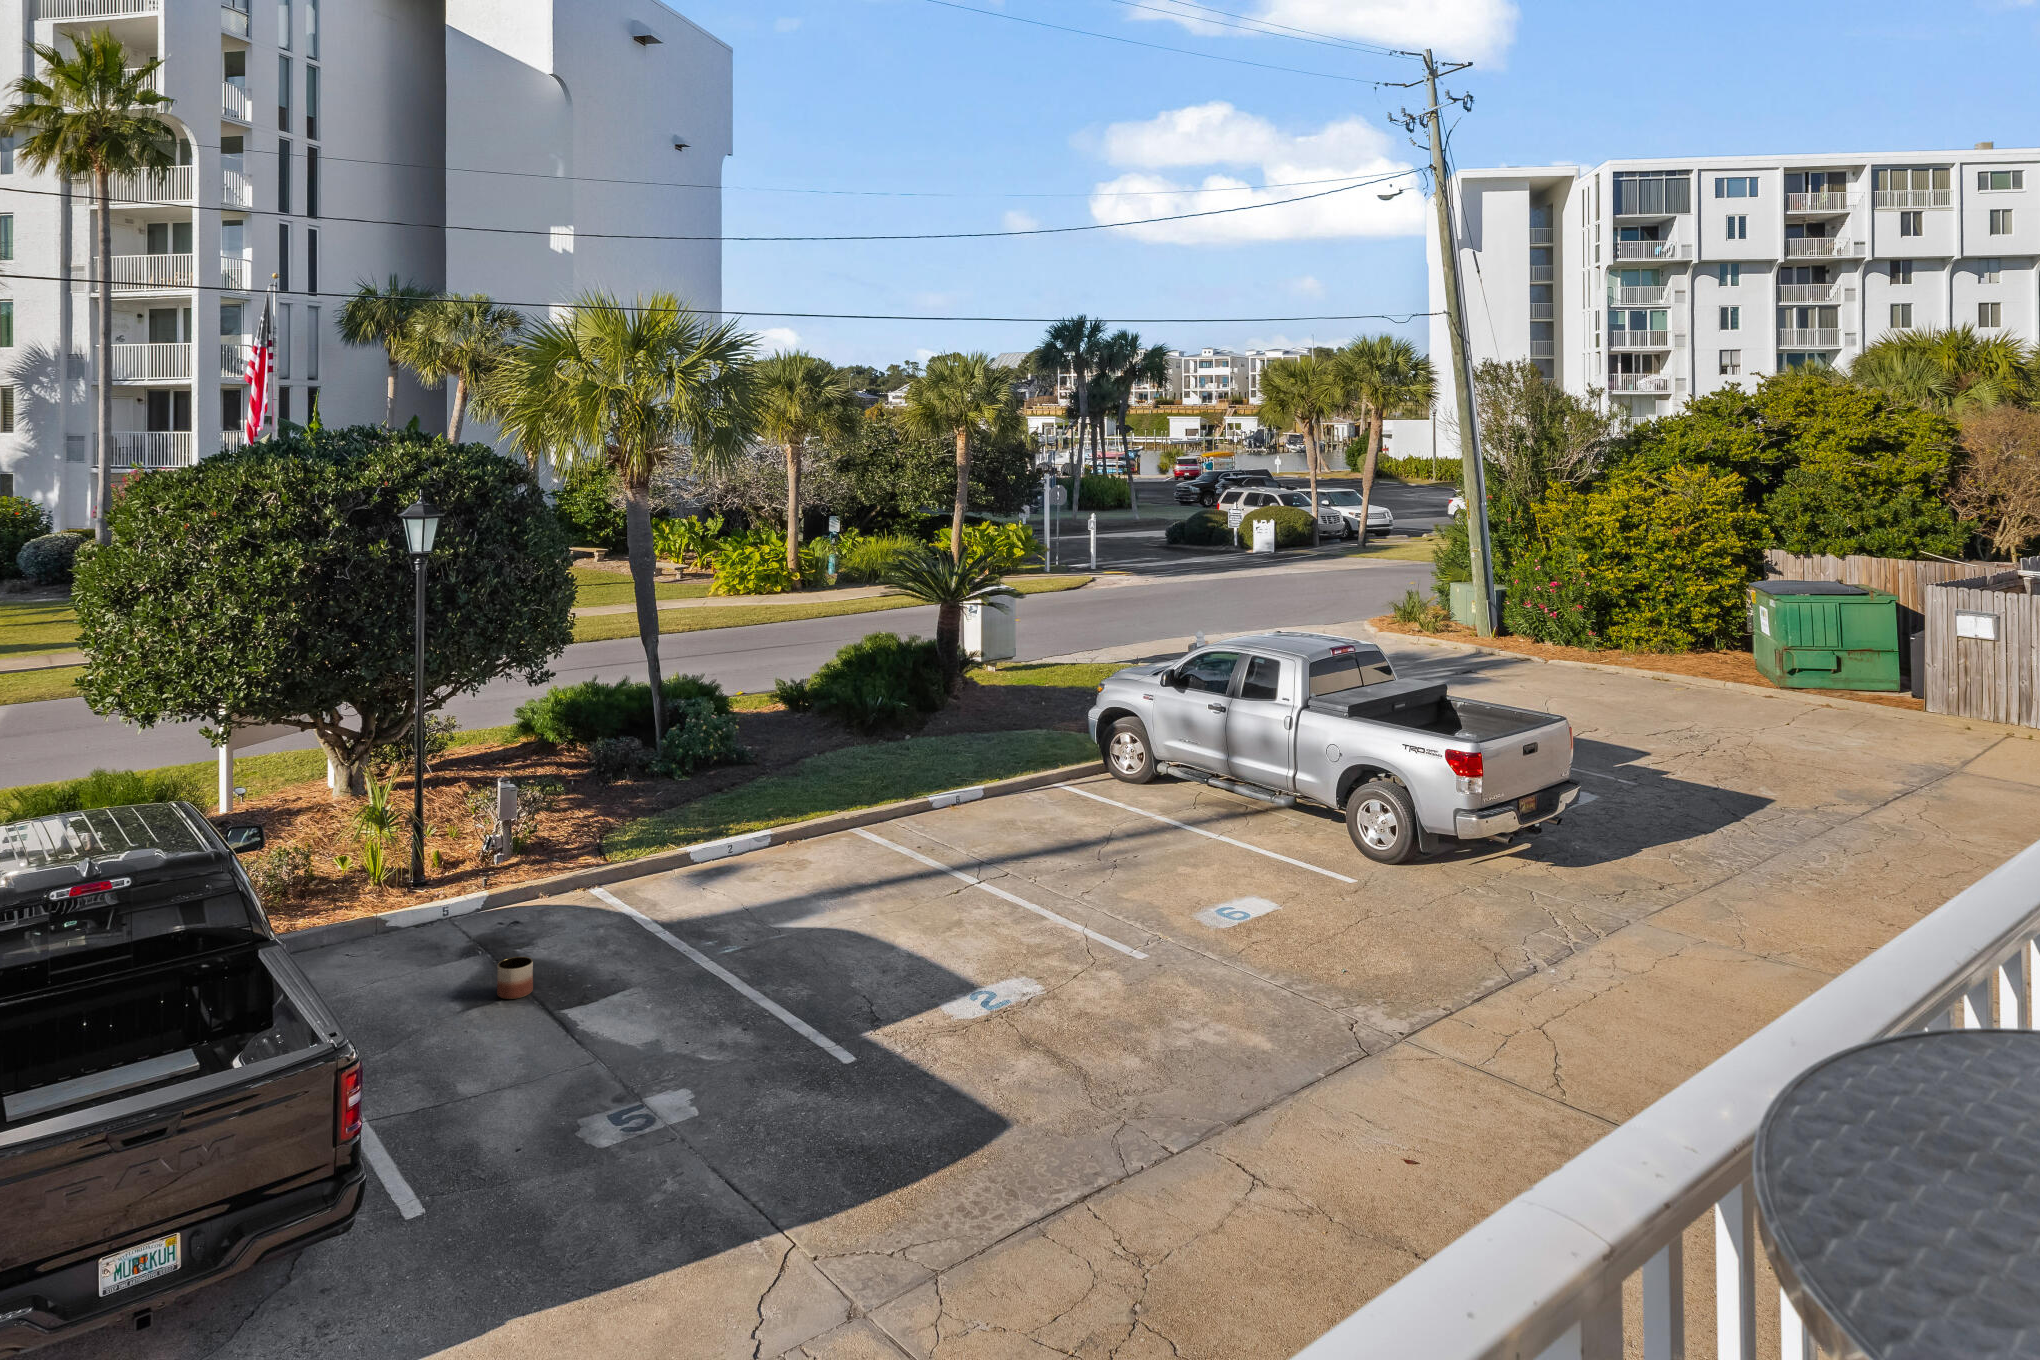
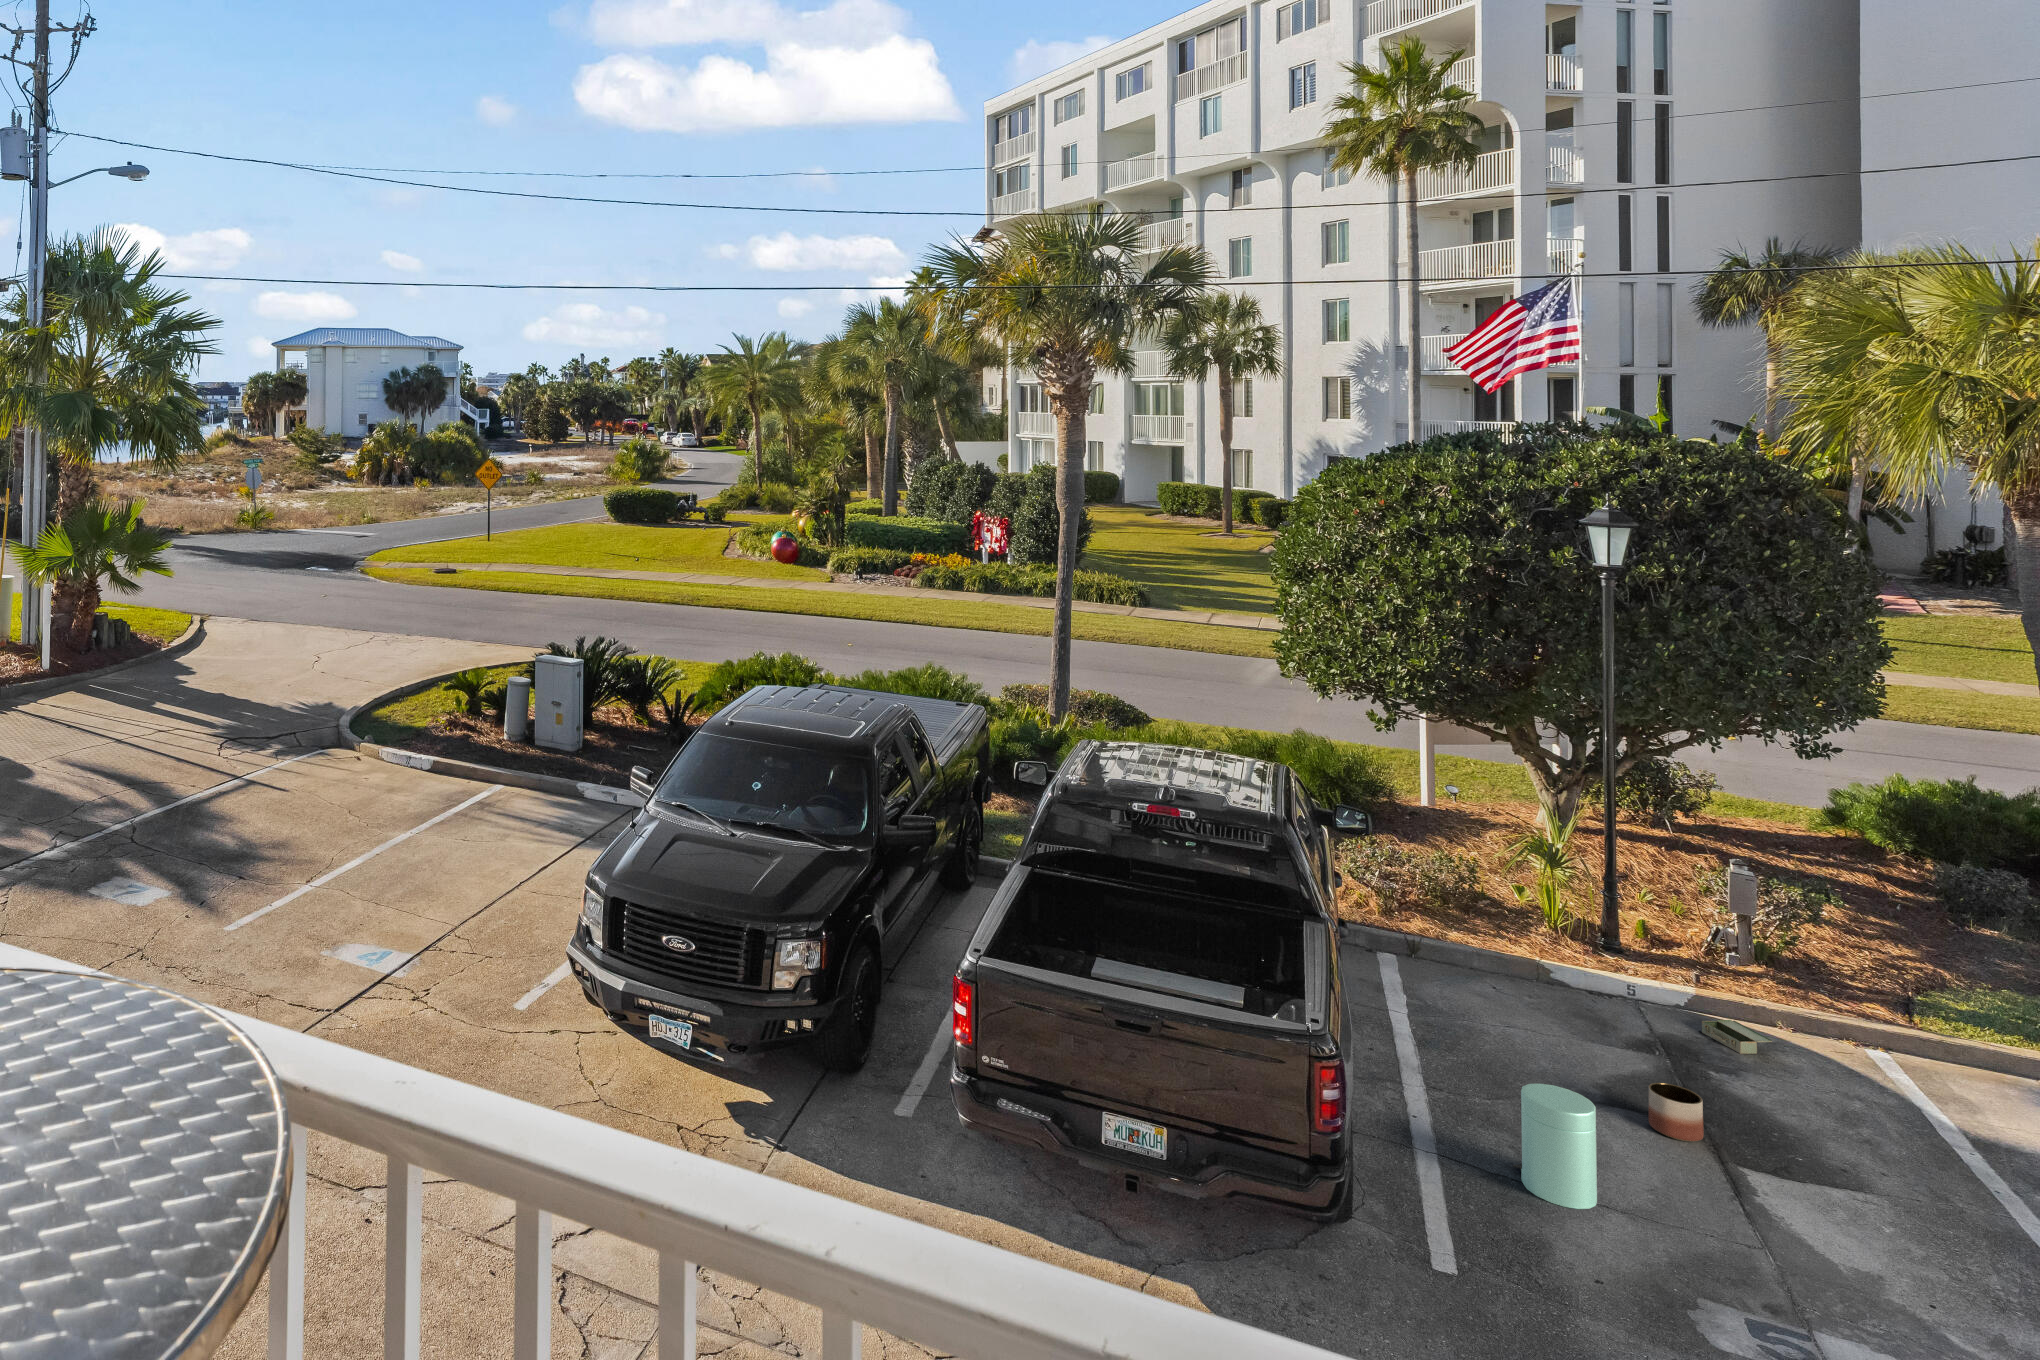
toolbox: none [501,900,546,923] -> present [1702,1020,1772,1054]
trash can: none [427,985,491,1084] -> present [1513,1084,1597,1209]

